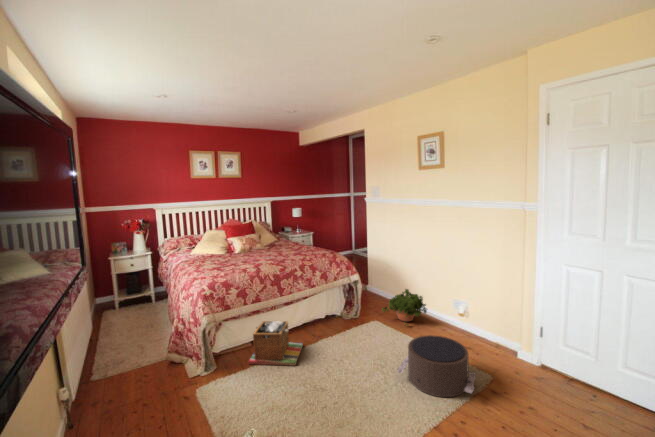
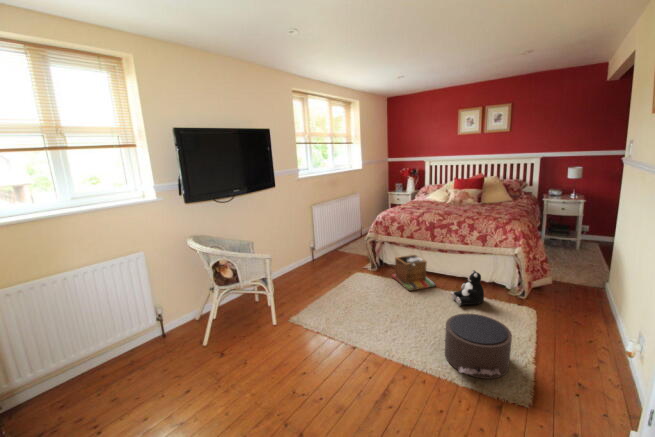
potted plant: present [382,289,427,325] -> none [535,288,611,329]
plush toy: none [333,308,360,348] -> present [450,270,484,305]

